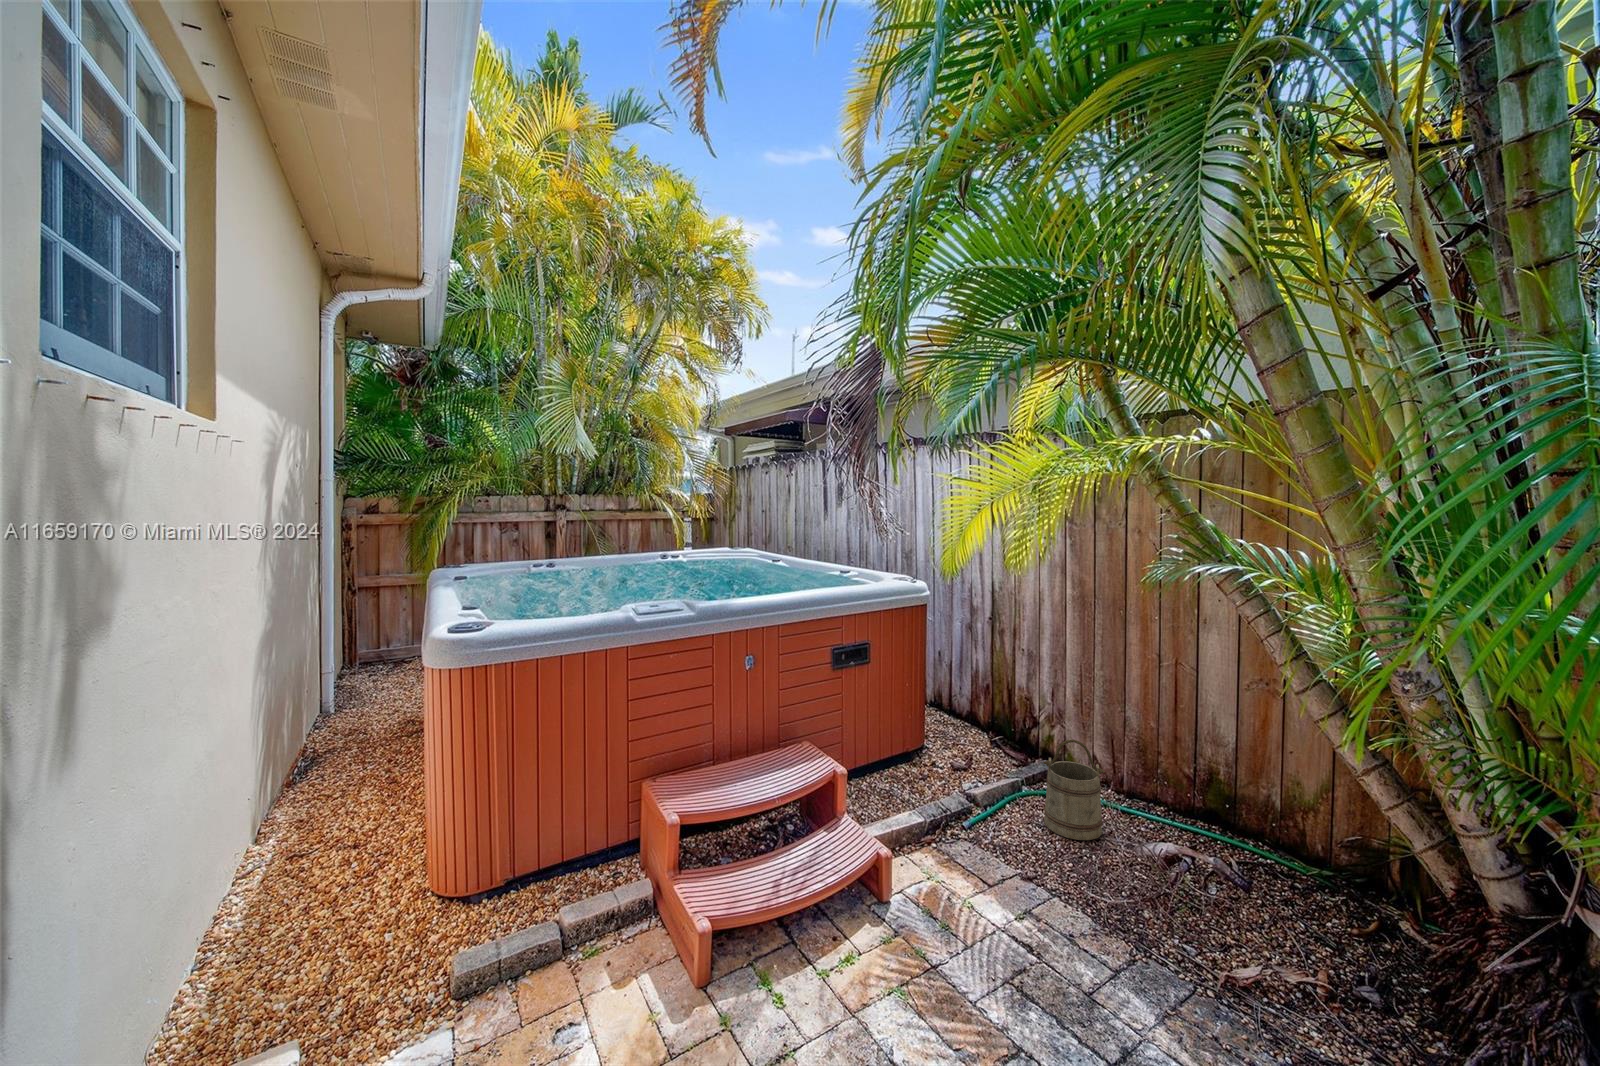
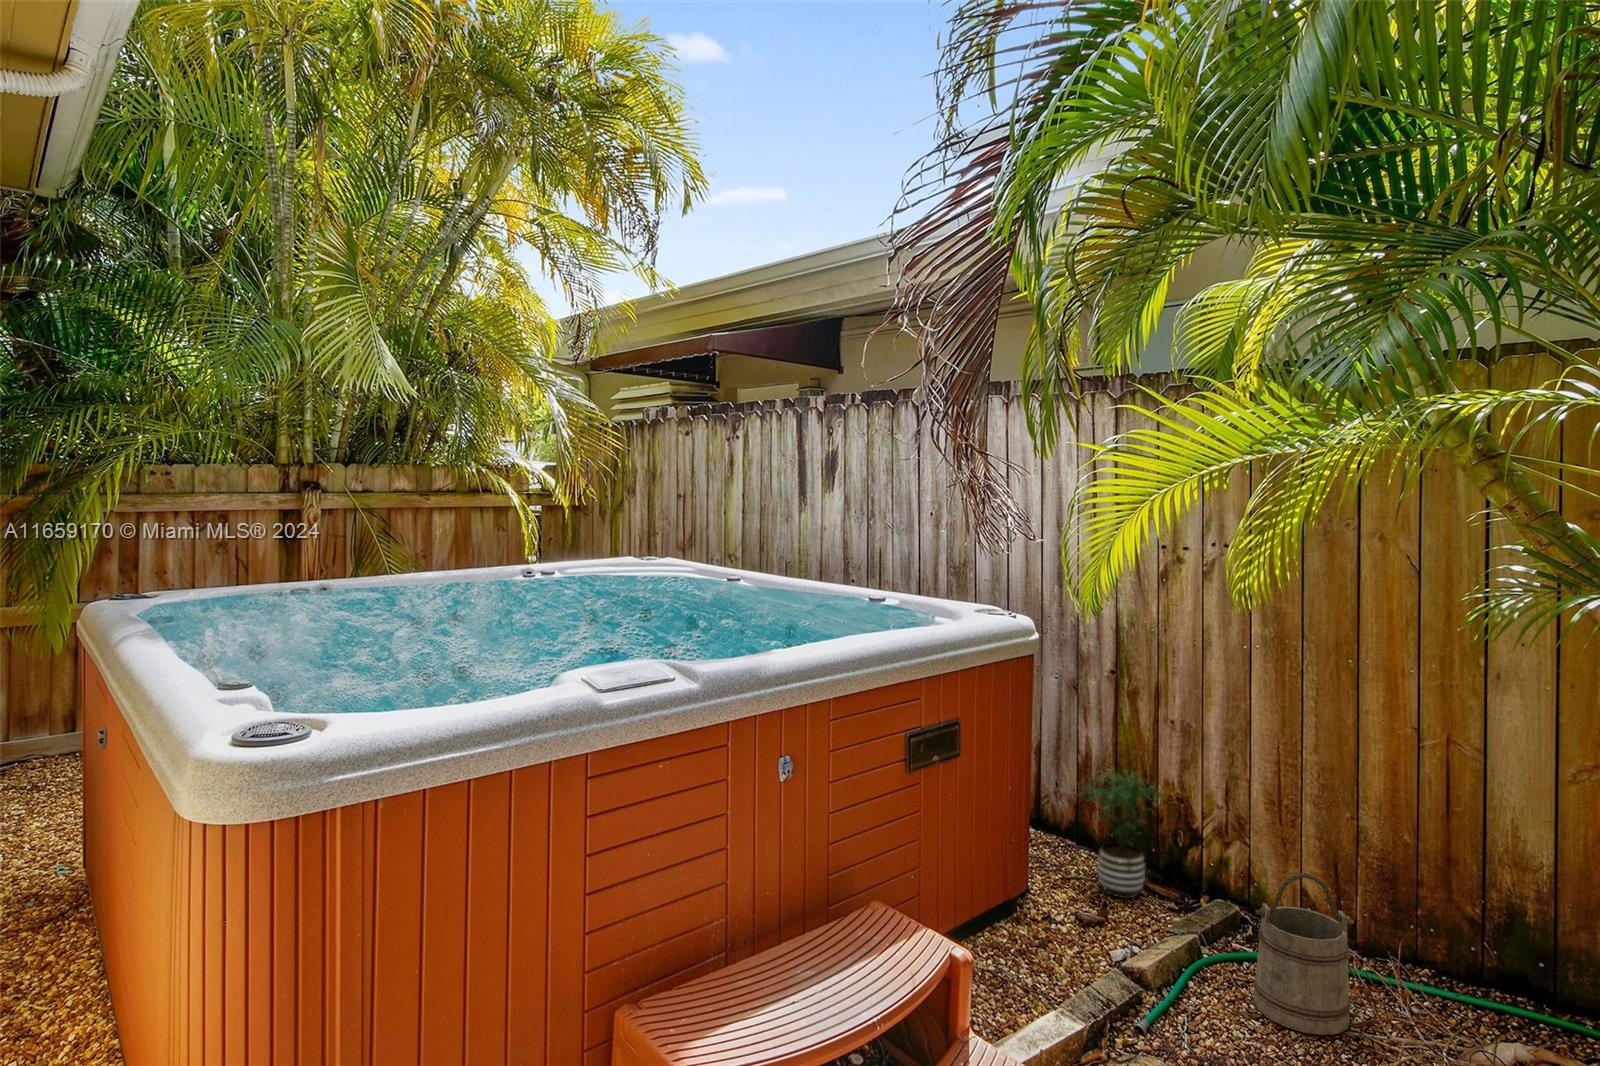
potted plant: none [962,675,1021,757] -> present [1078,770,1165,898]

